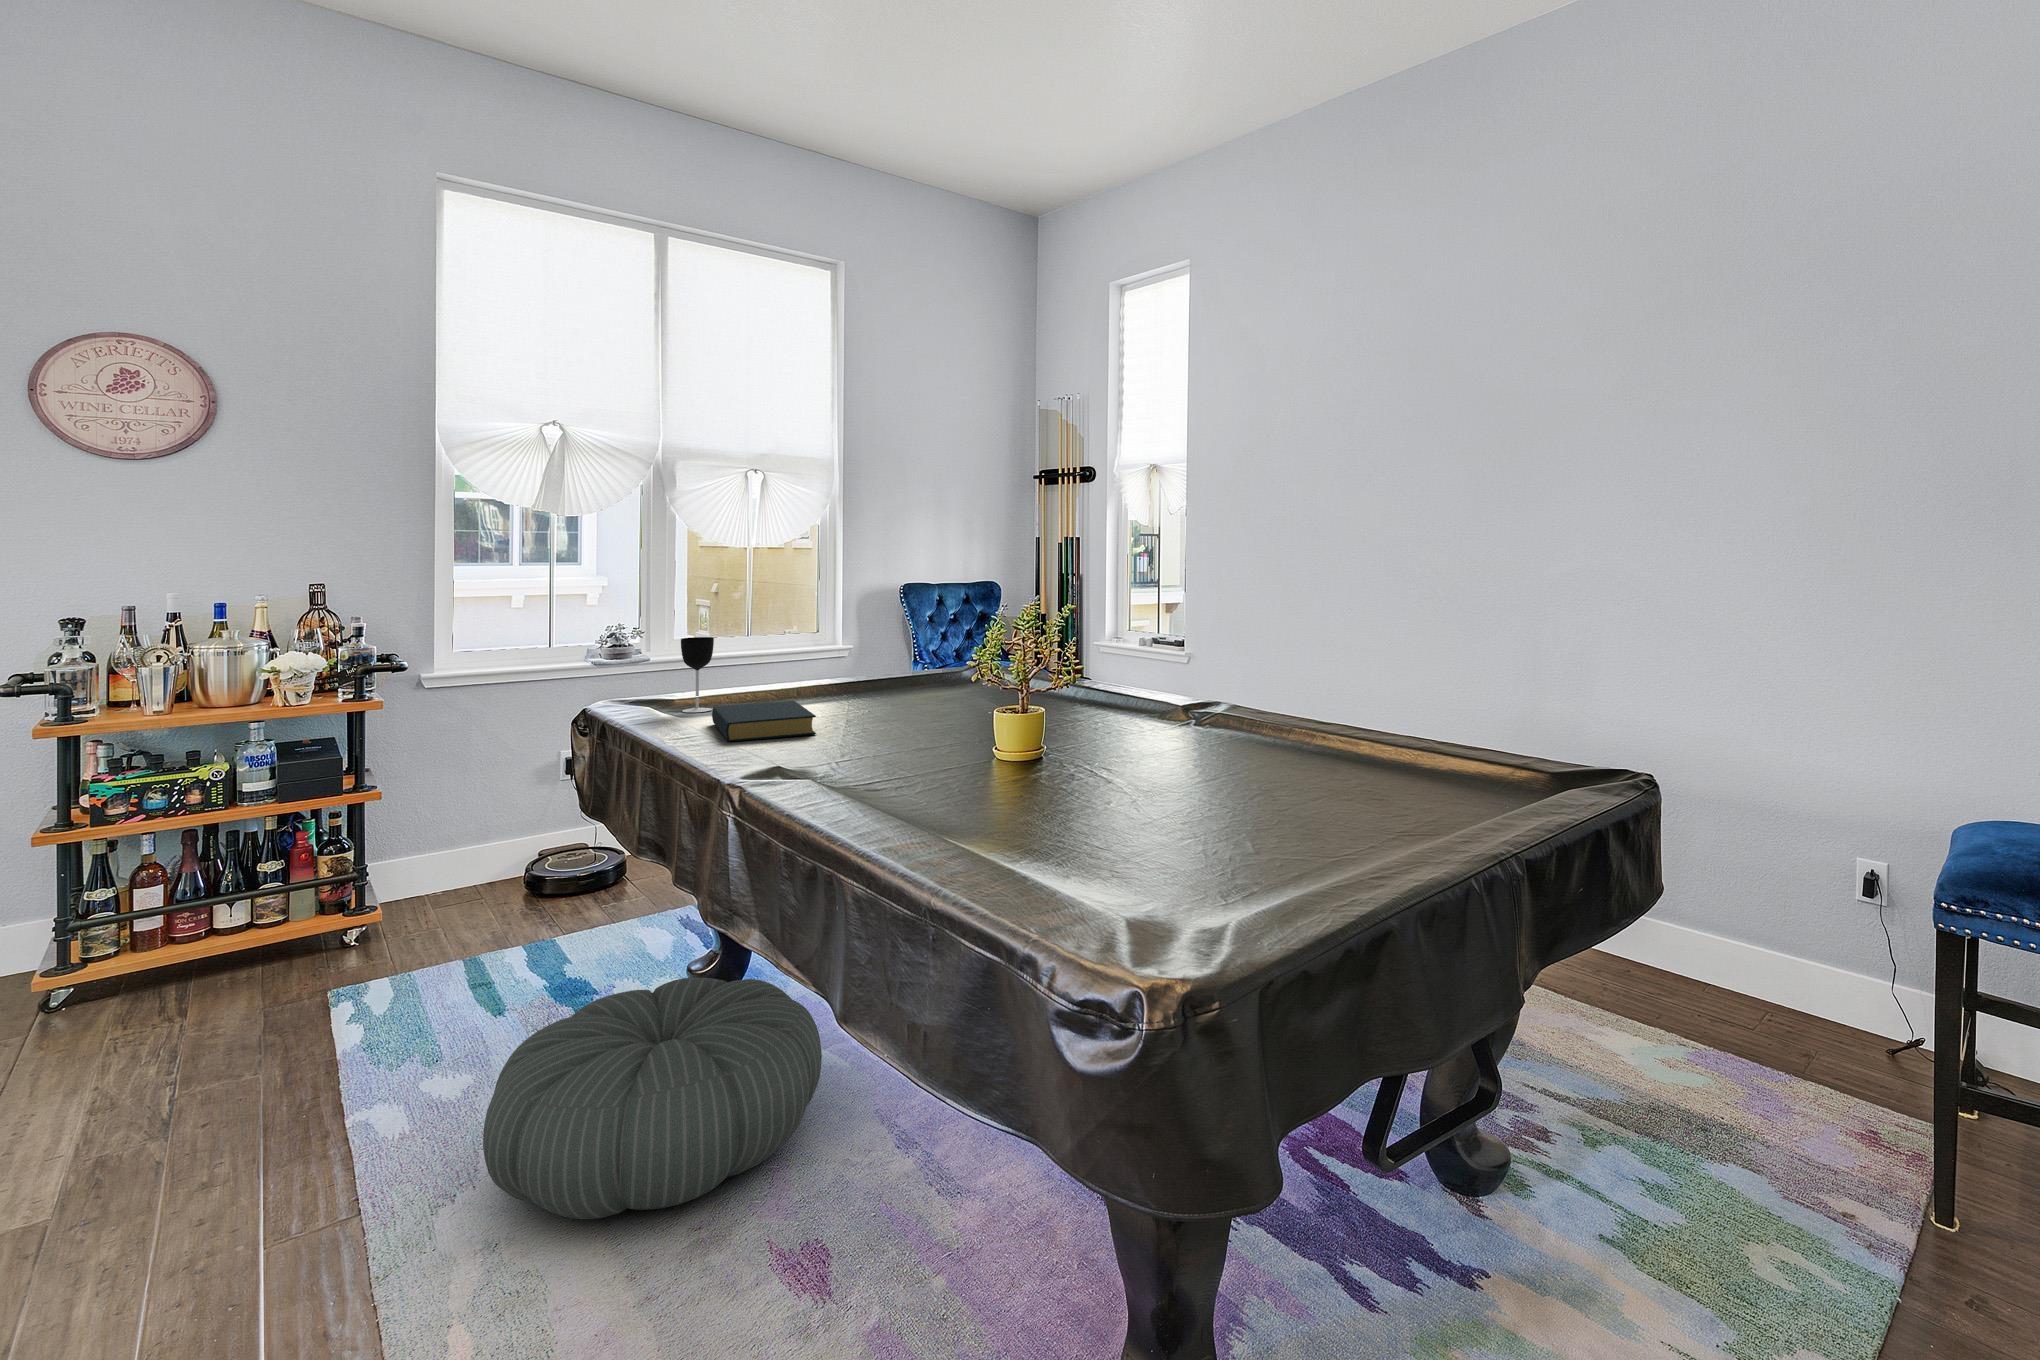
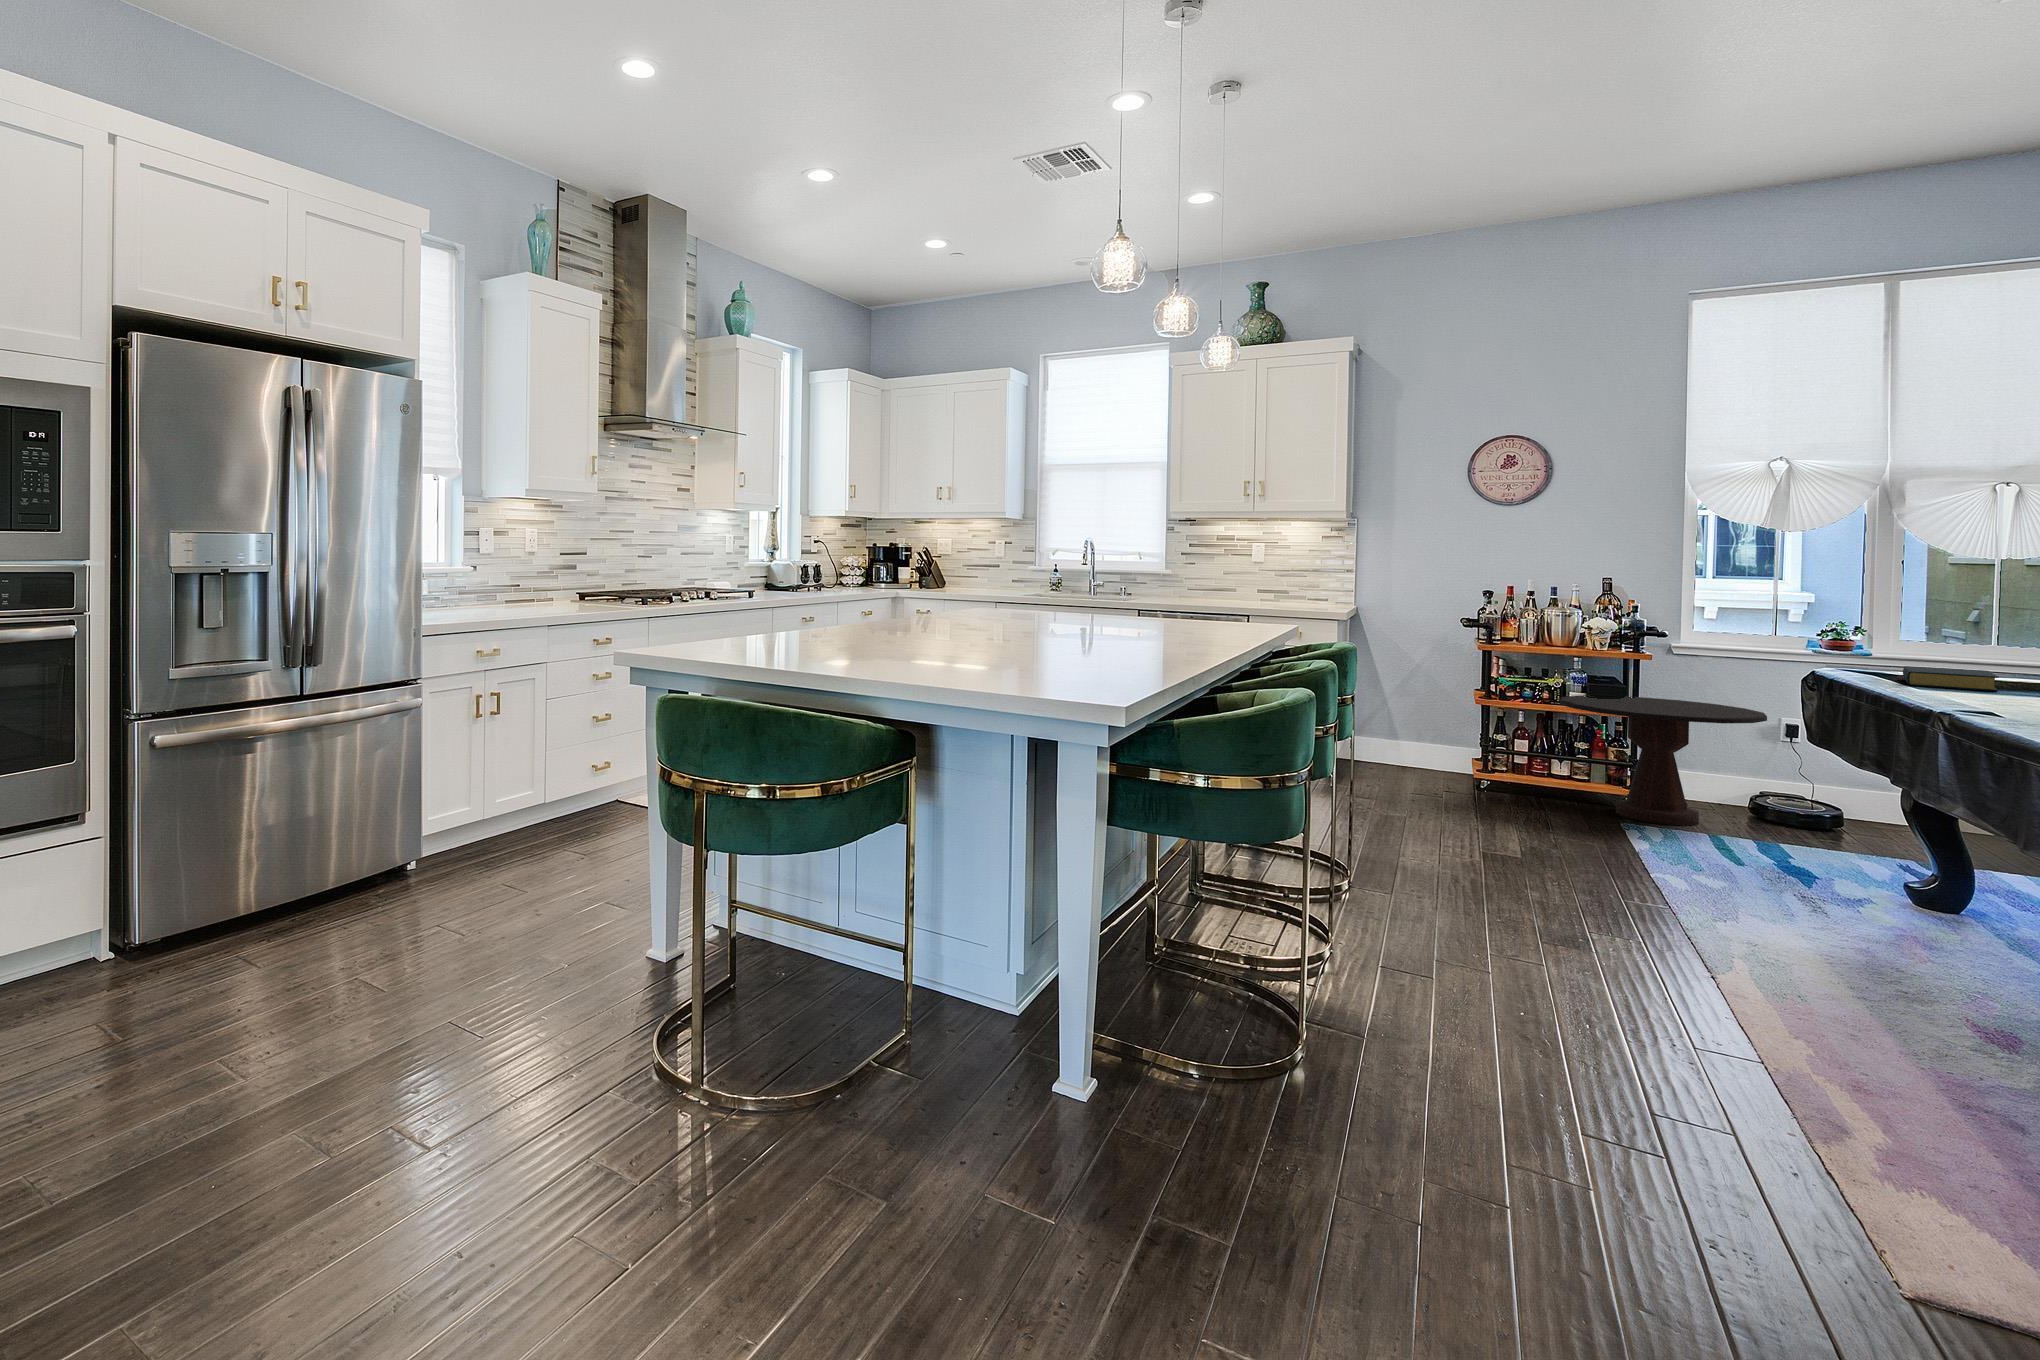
wine glass: present [681,637,714,712] -> none [1880,618,1913,675]
side table: none [214,760,545,982] -> present [1560,696,1767,826]
pouf: present [483,978,822,1219] -> none [1719,831,1983,953]

